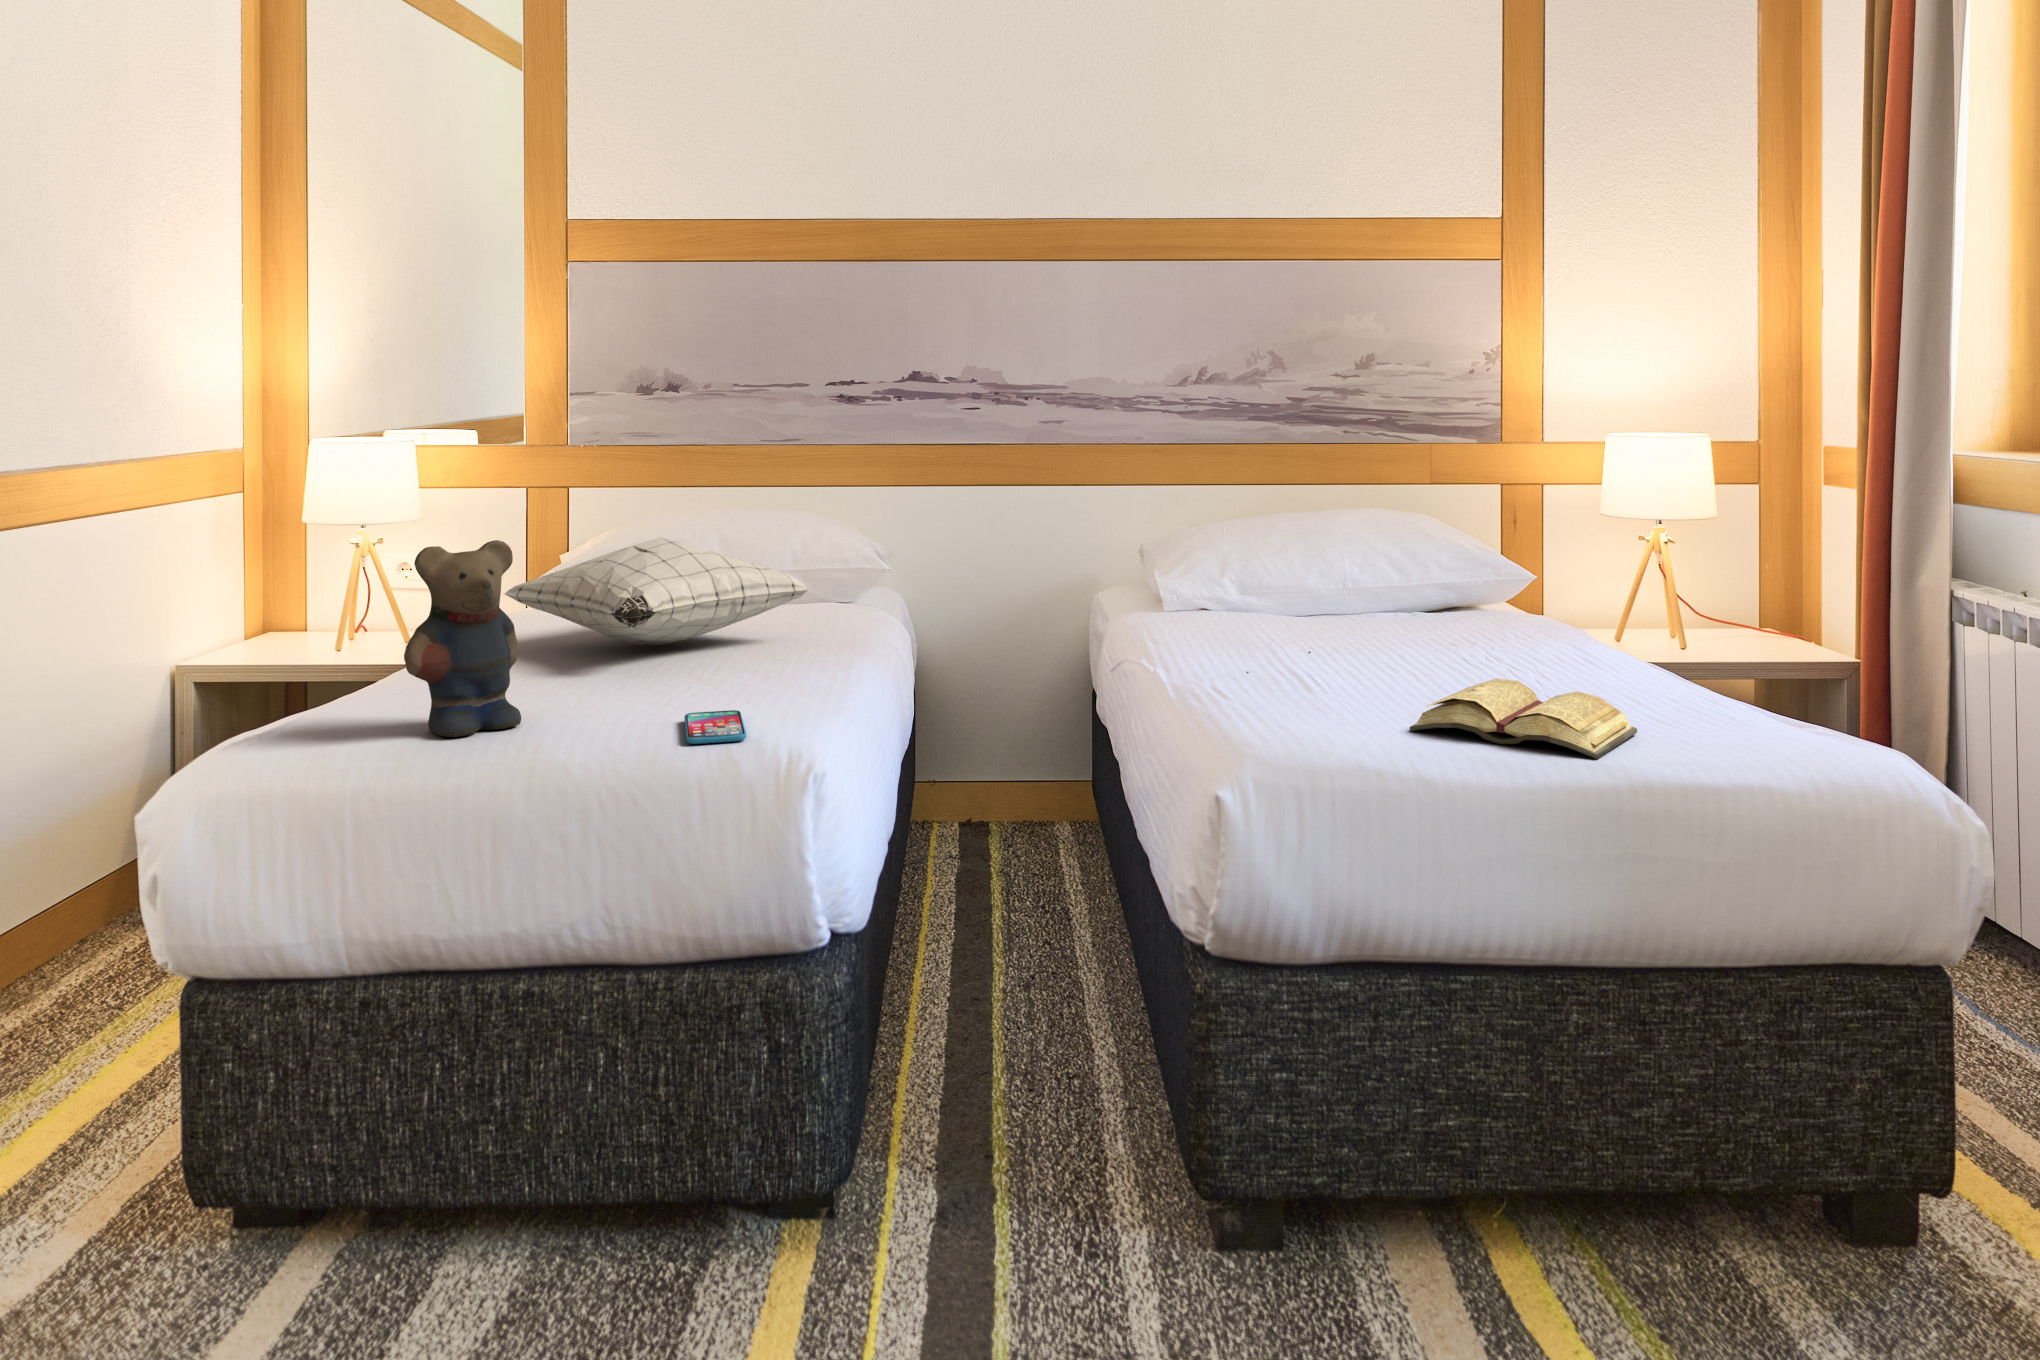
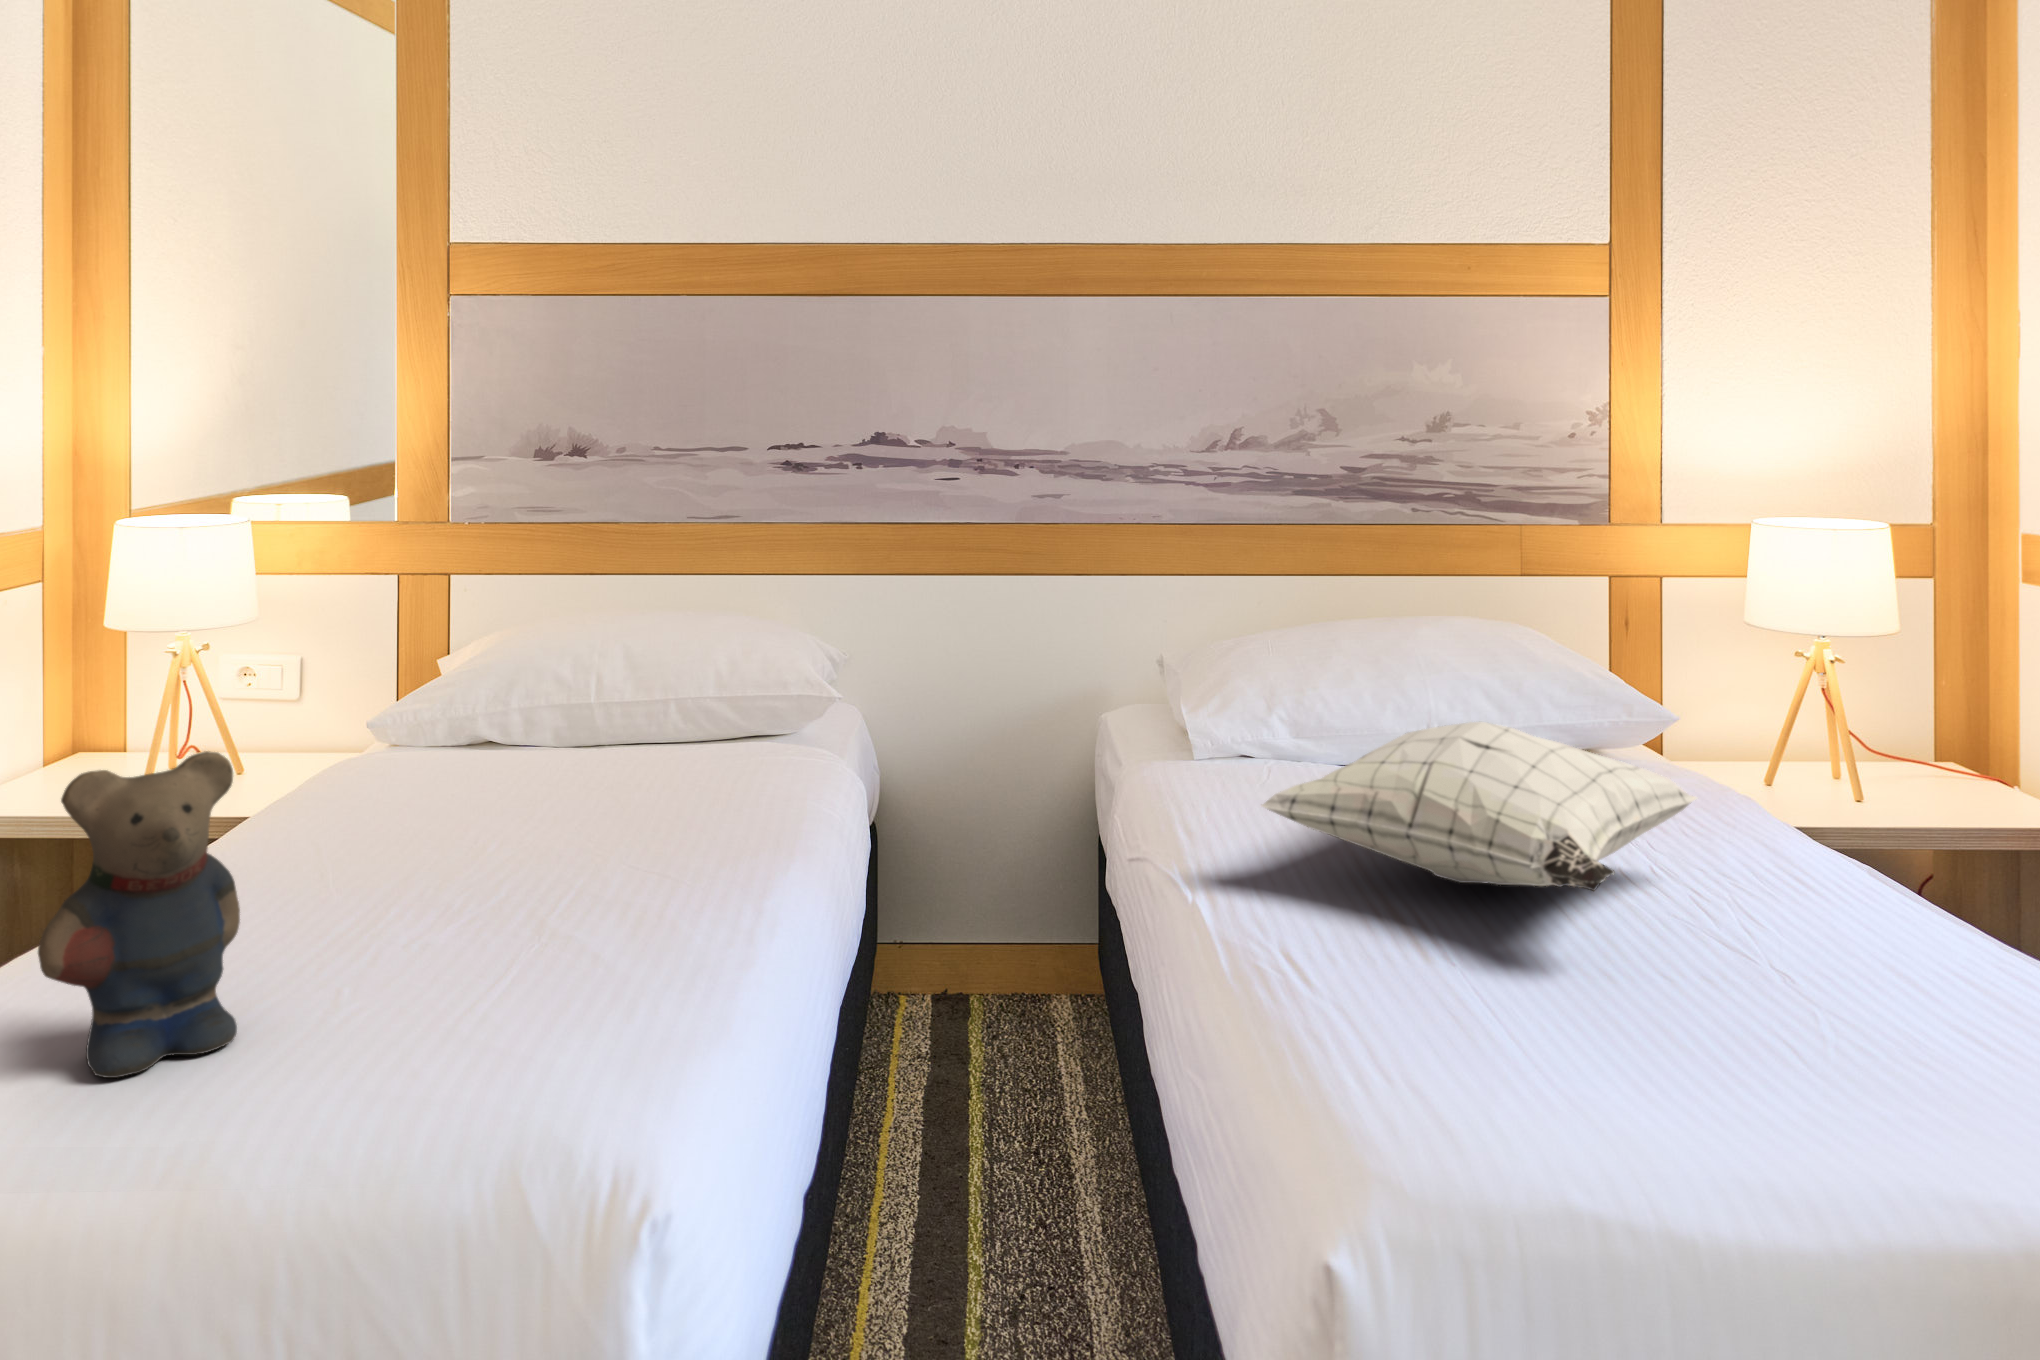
pillow: present [504,538,809,645] -> present [1262,722,1697,891]
diary: present [1410,679,1637,759] -> none [1615,963,1979,1159]
smartphone: present [684,710,746,744] -> none [469,1016,576,1110]

